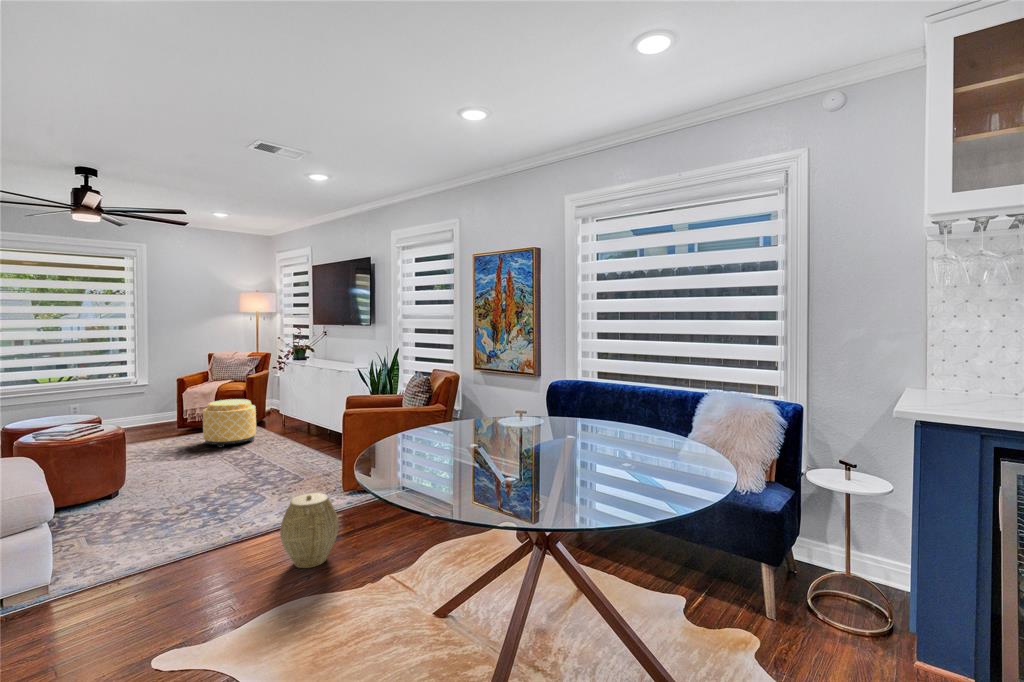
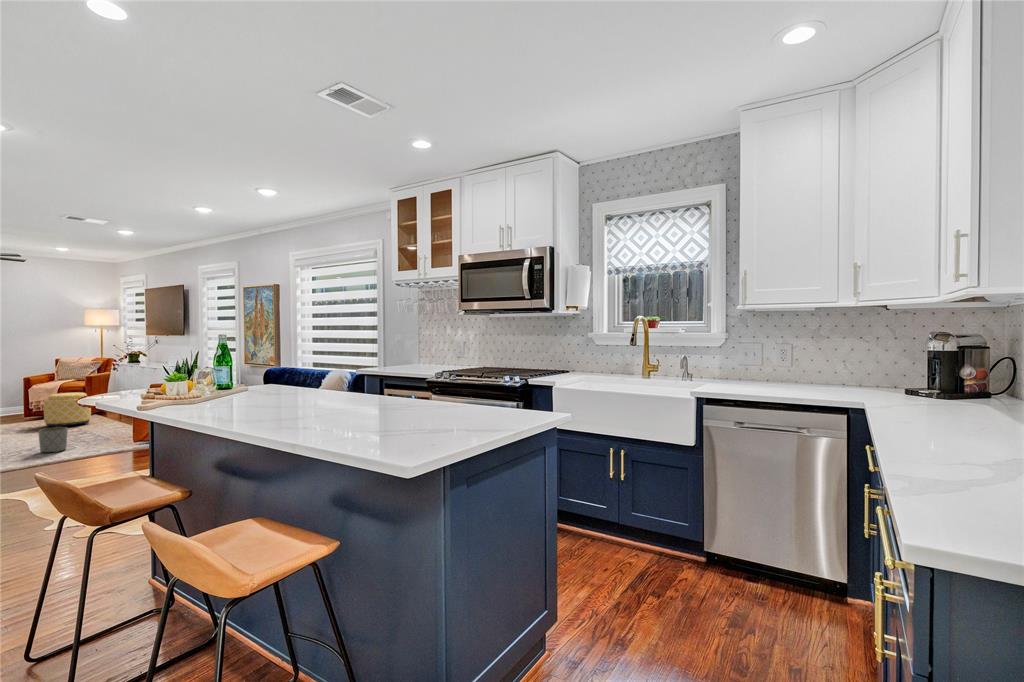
planter: none [210,463,247,504] -> present [39,427,68,453]
woven basket: present [280,493,339,568] -> none [74,432,115,472]

